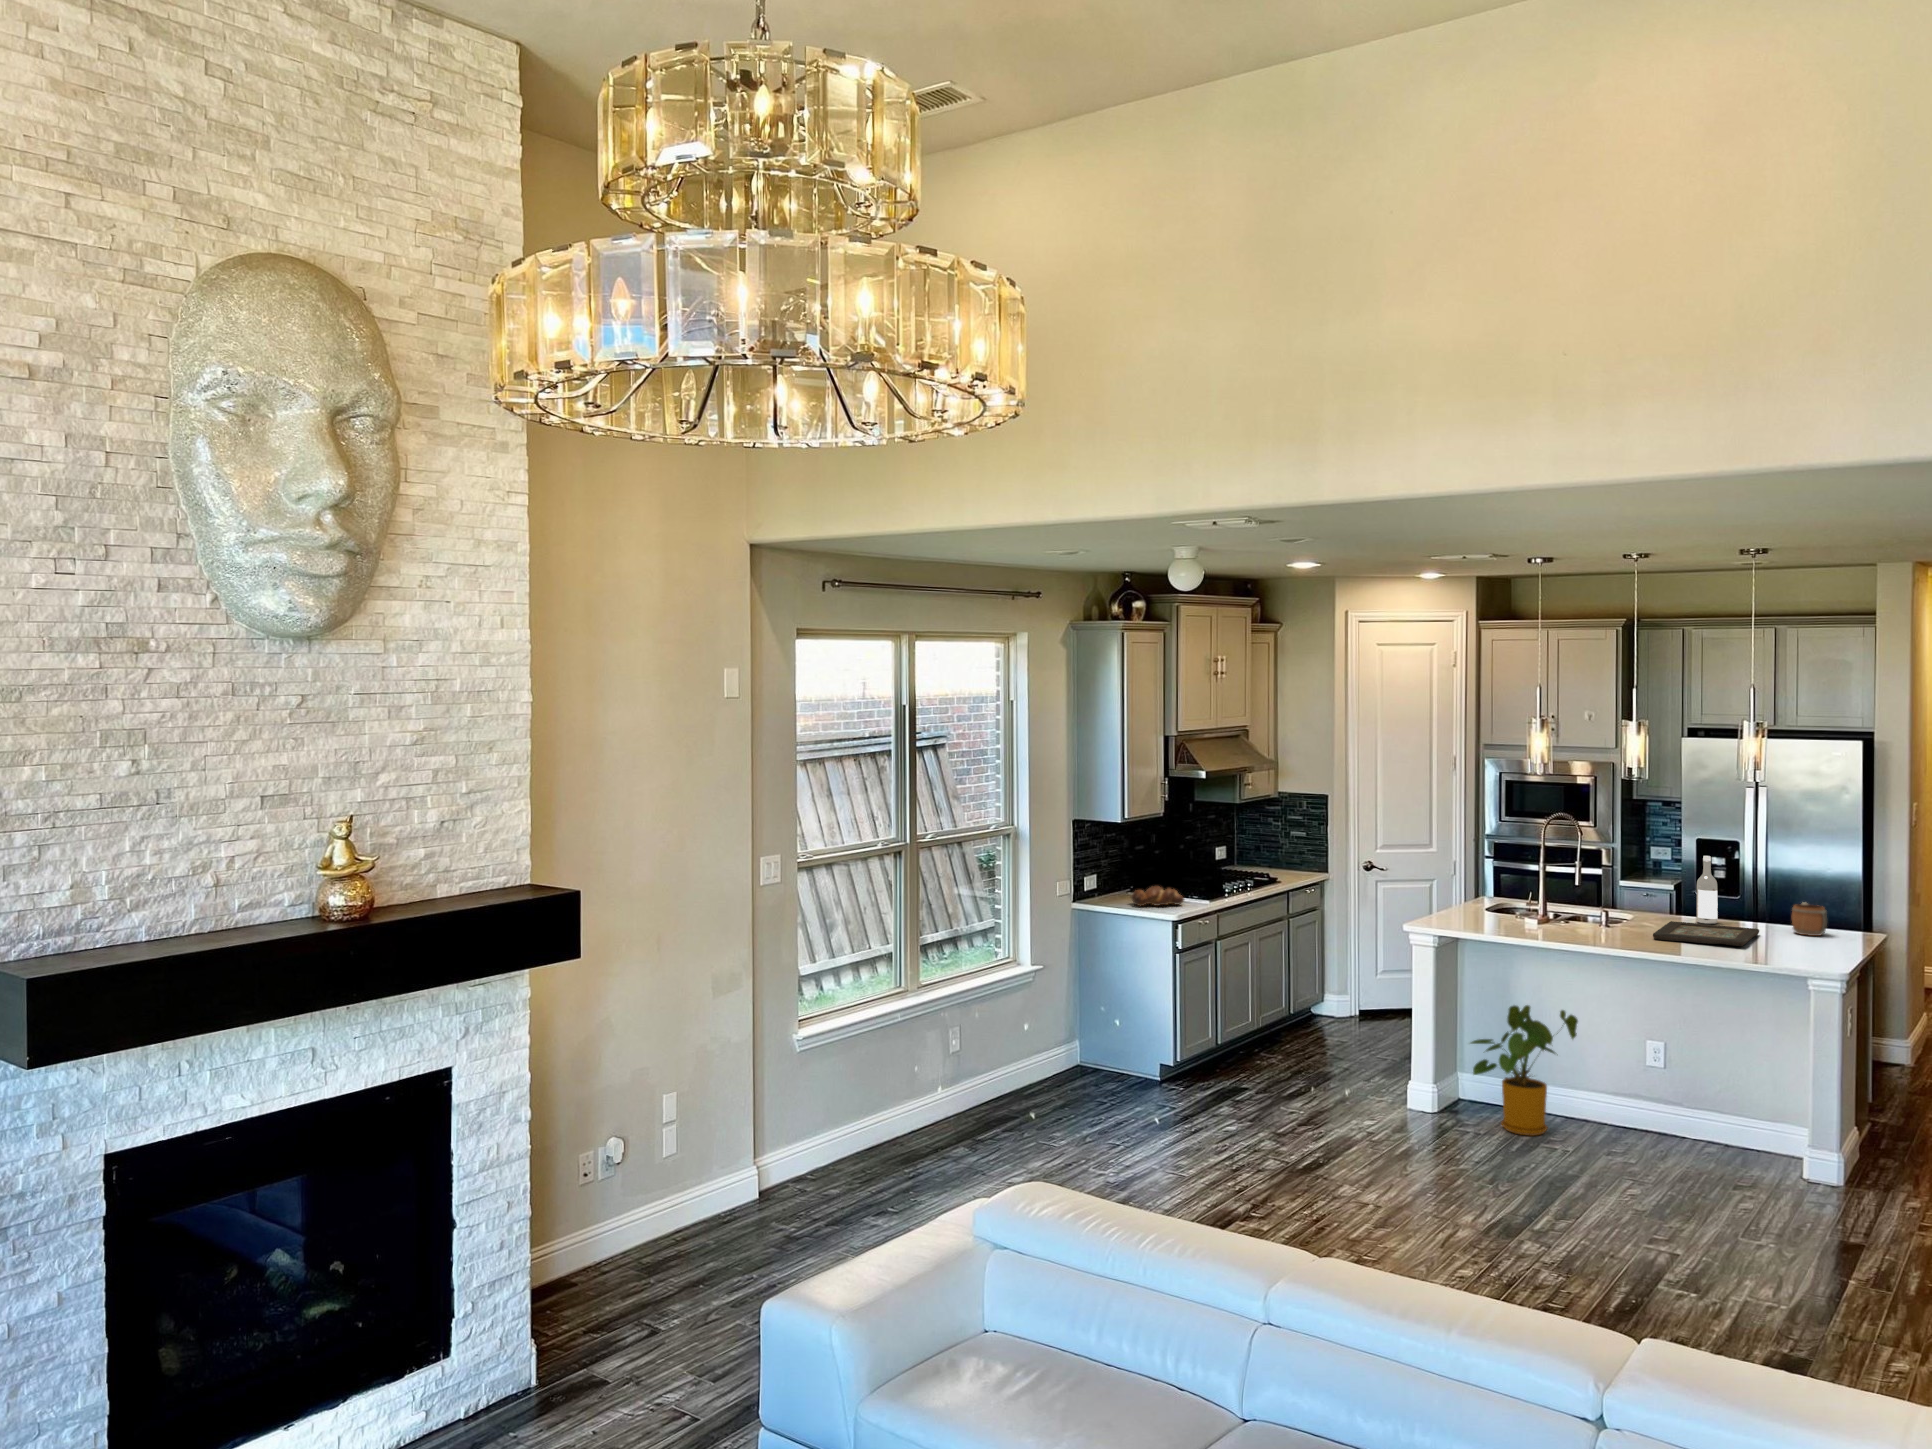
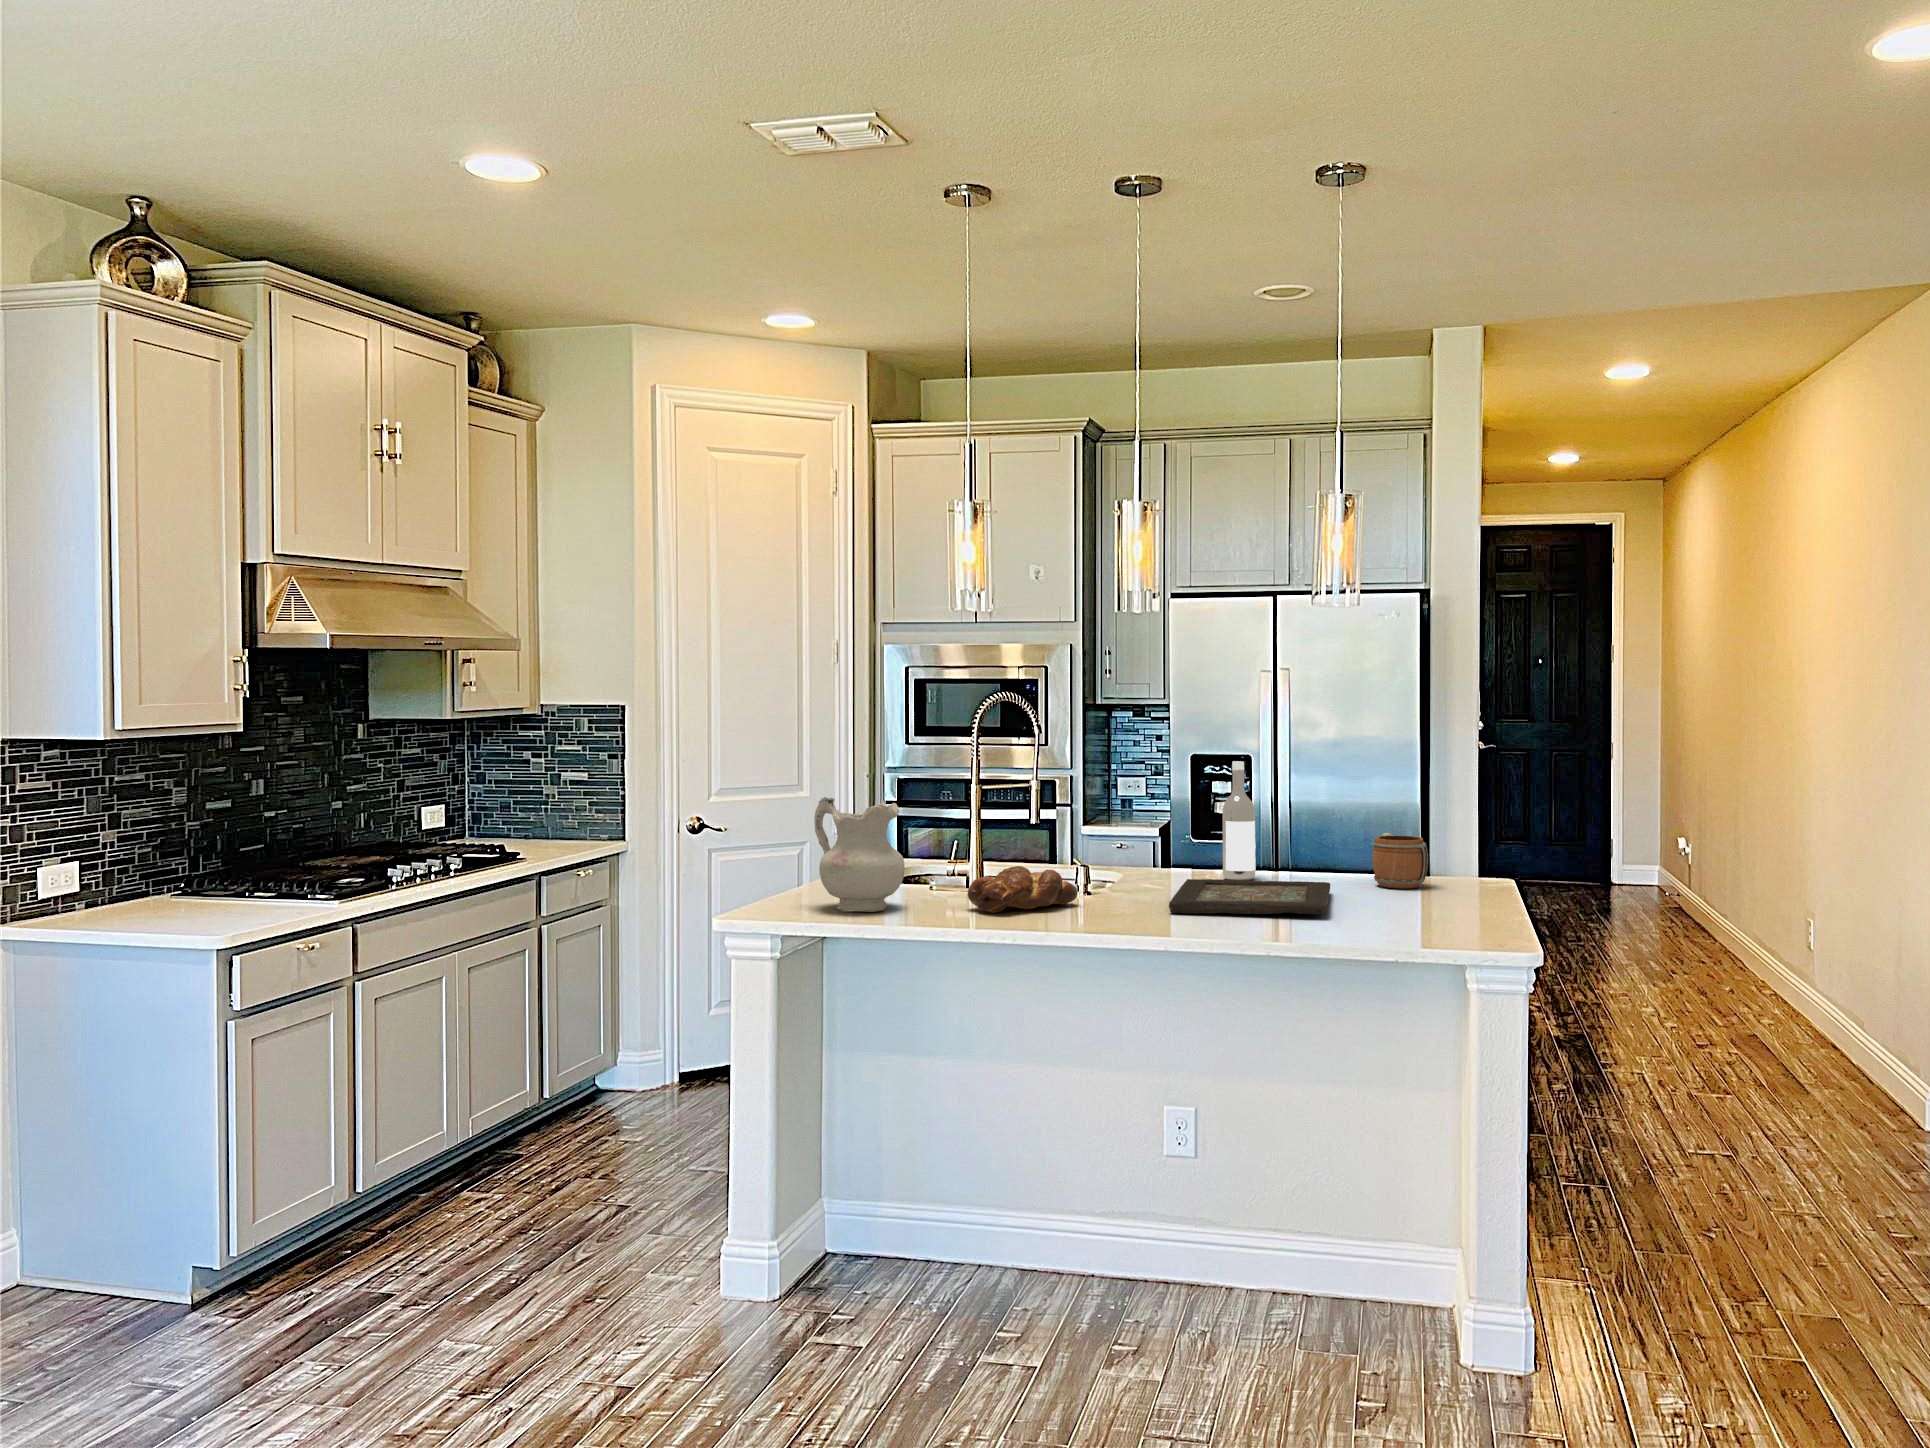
ceramic pitcher: none [1455,867,1504,927] -> present [814,797,905,912]
bread loaf: present [1131,886,1184,906] -> present [967,866,1078,913]
house plant: present [1471,1005,1578,1136] -> none [831,1060,1040,1333]

